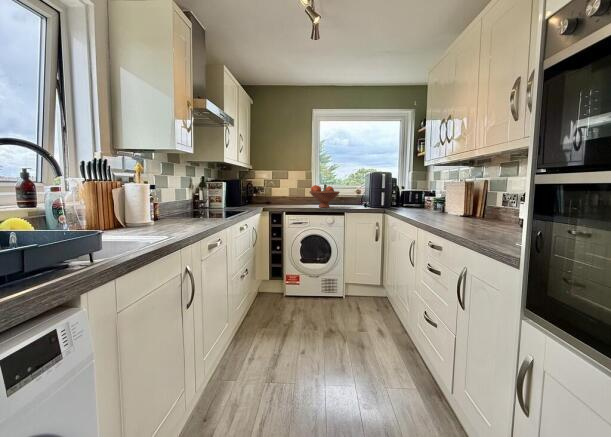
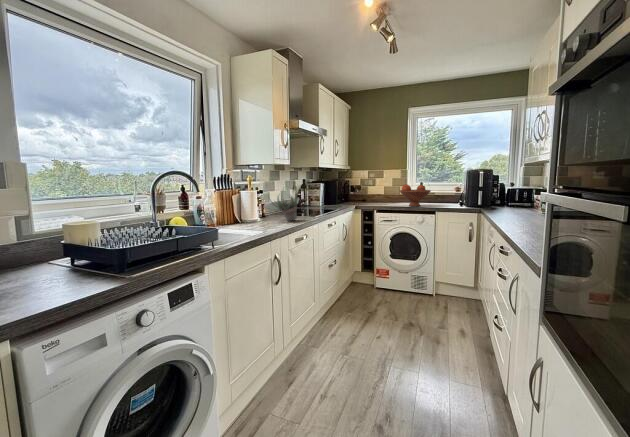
succulent plant: none [162,179,209,223] -> present [266,191,299,221]

